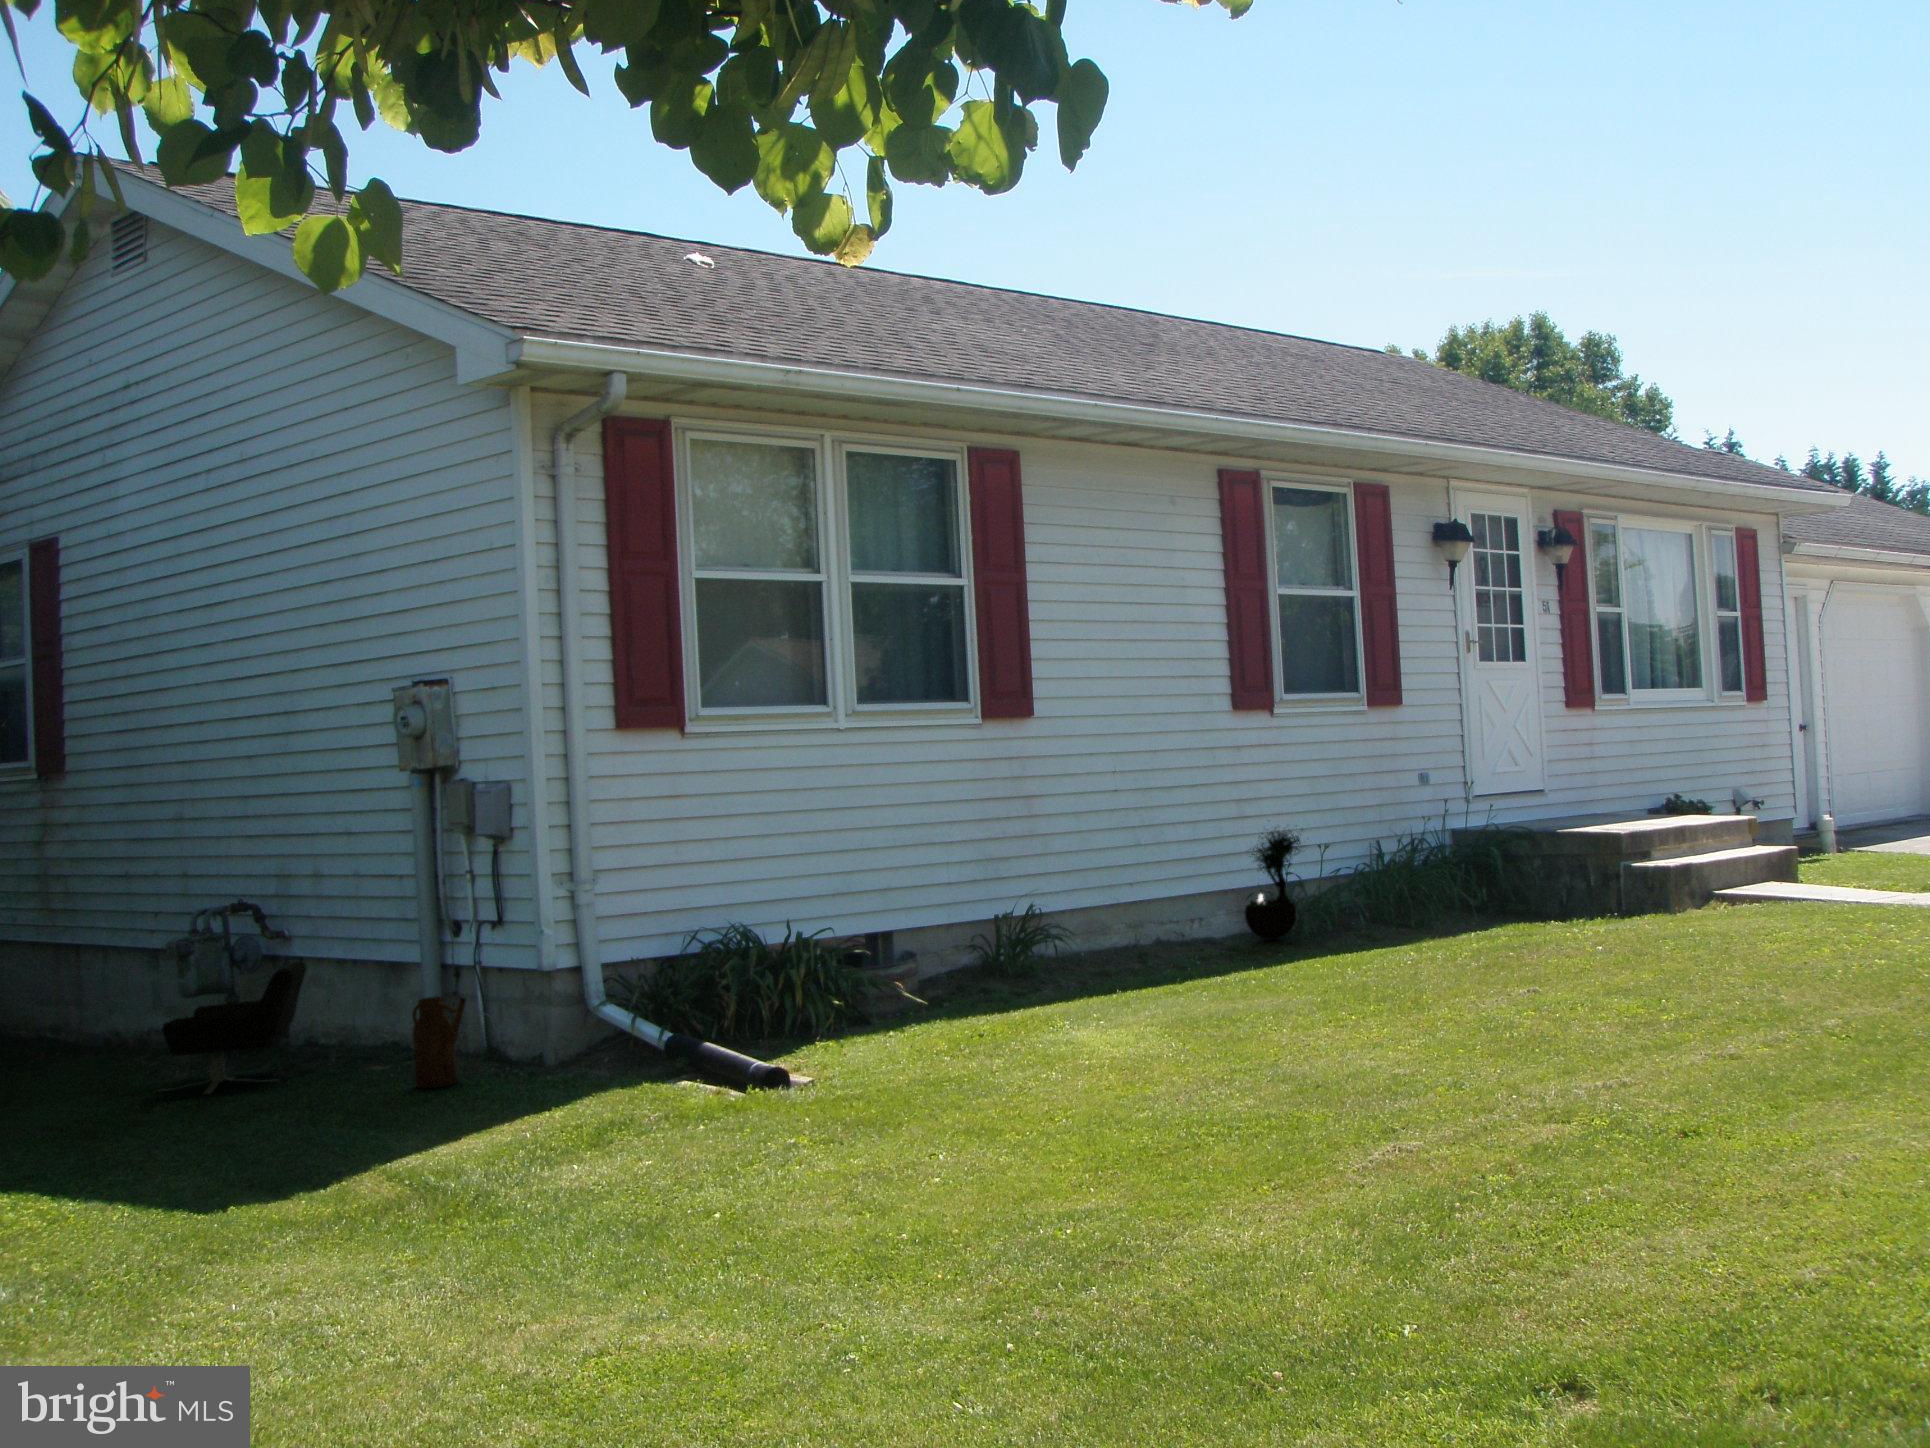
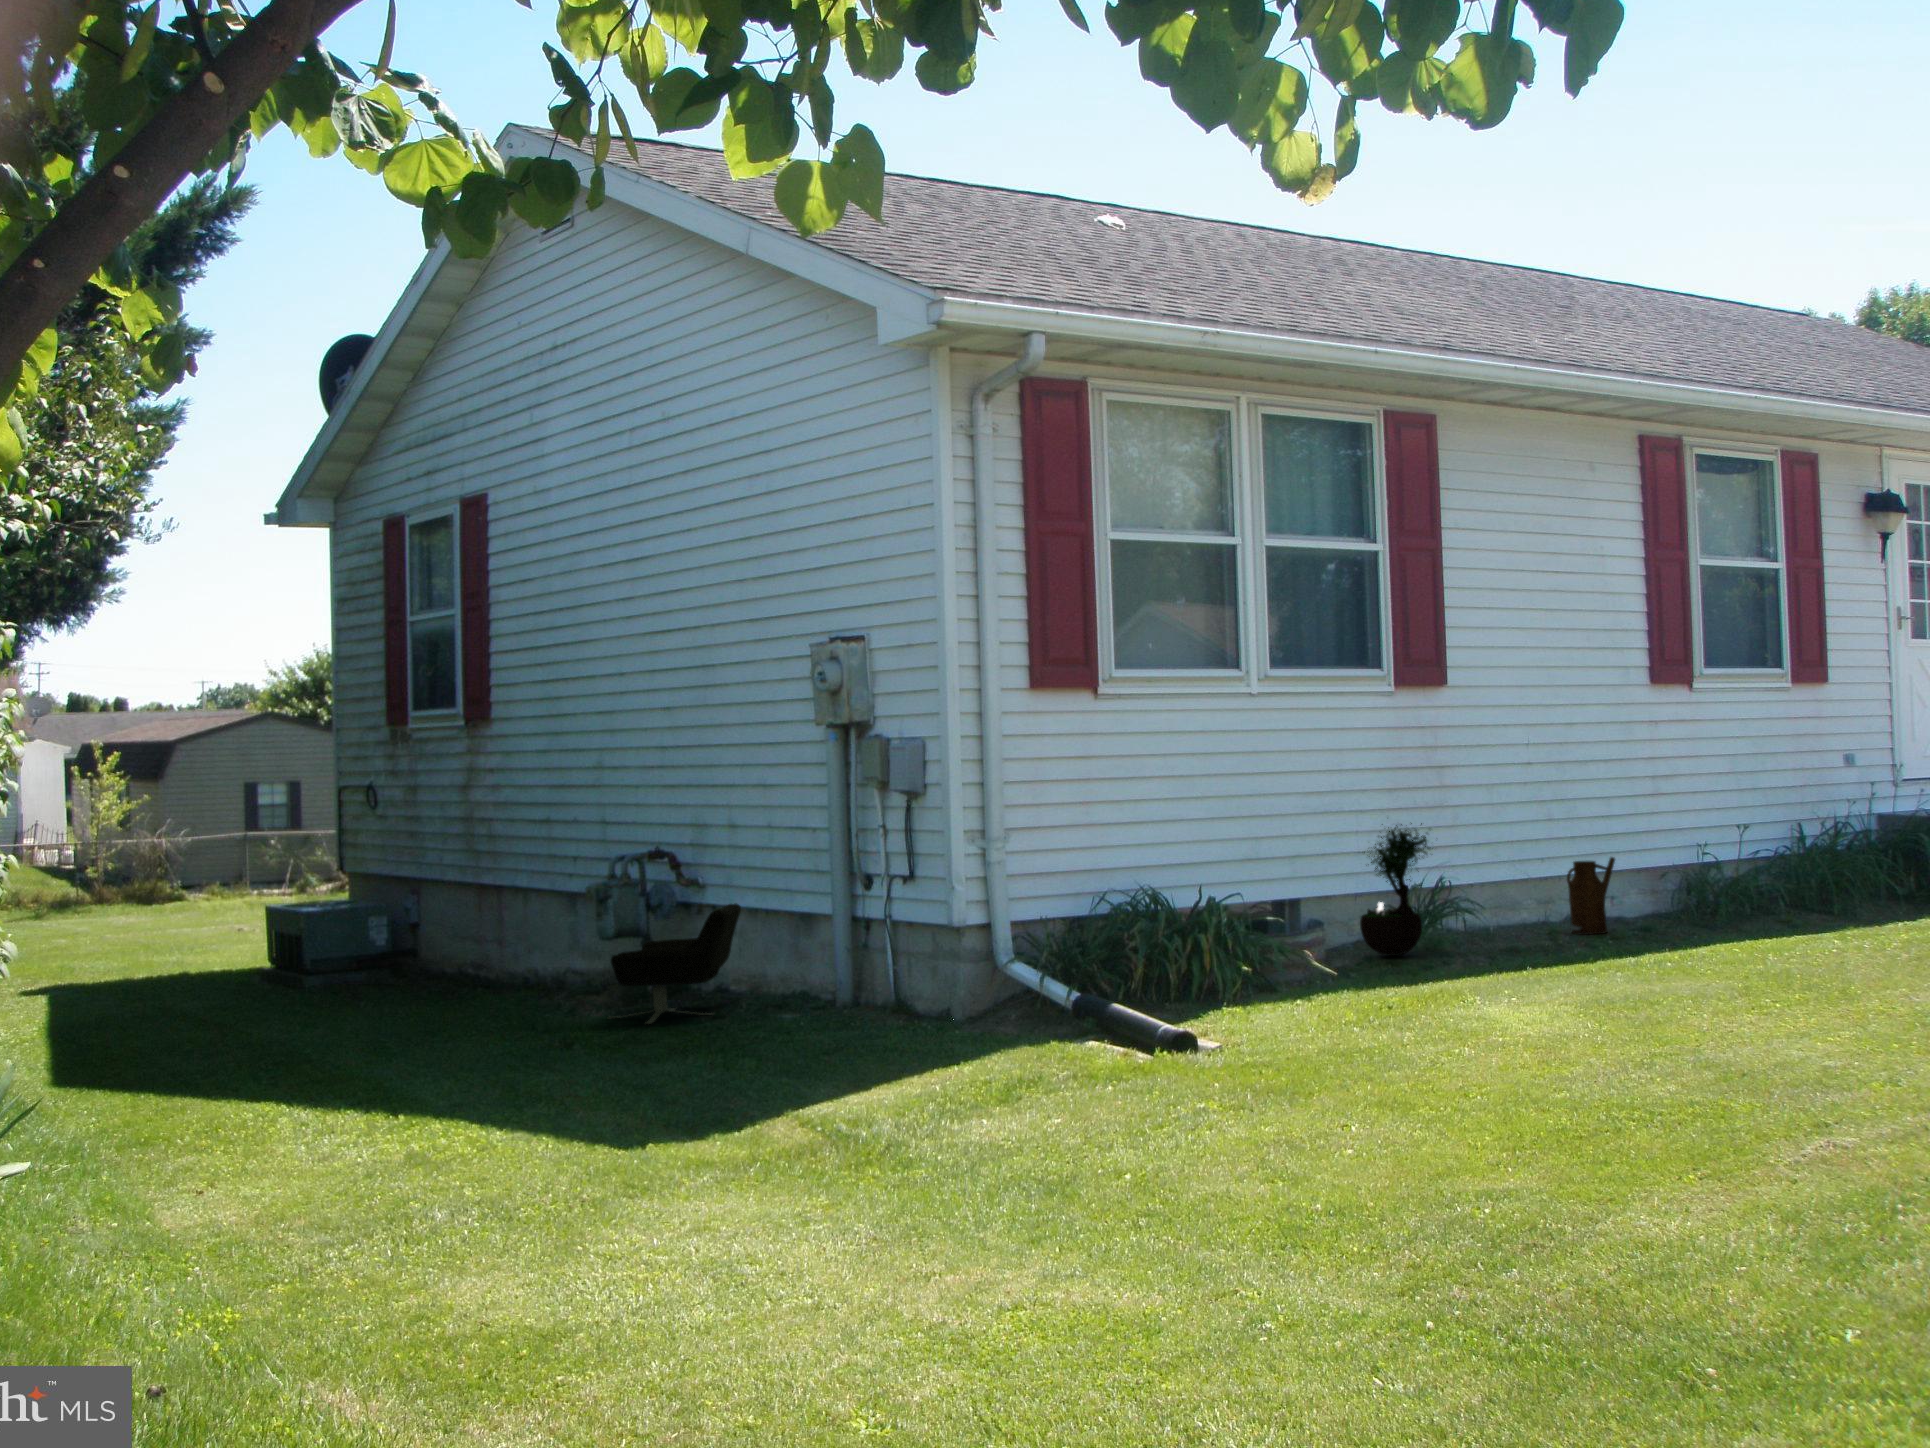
potted tree: present [1245,825,1304,940] -> present [1360,823,1429,956]
watering can: present [412,997,466,1088] -> present [1567,857,1615,934]

